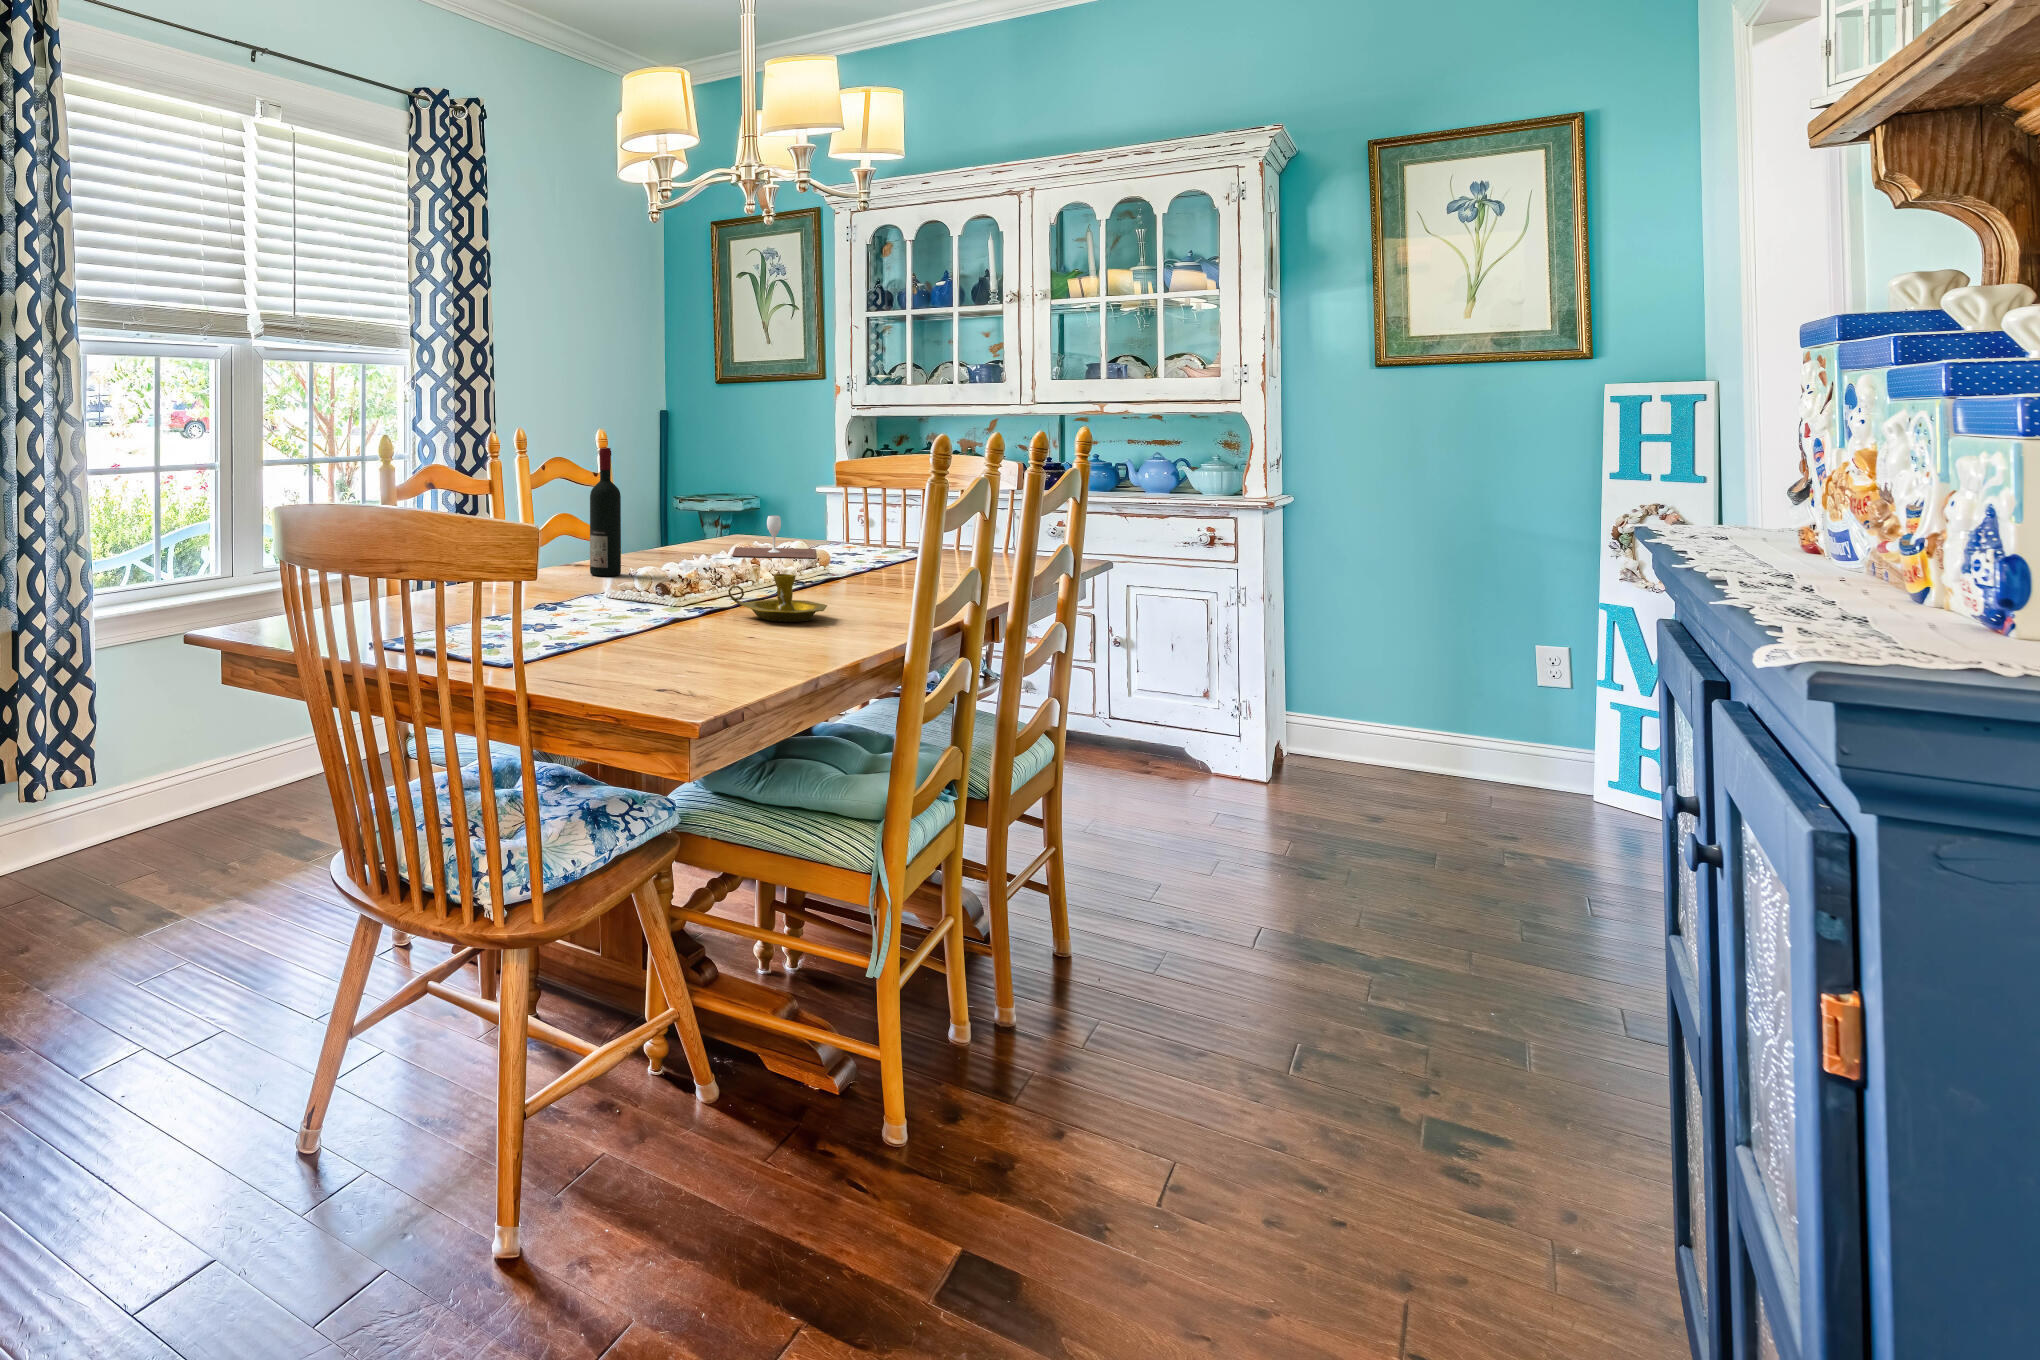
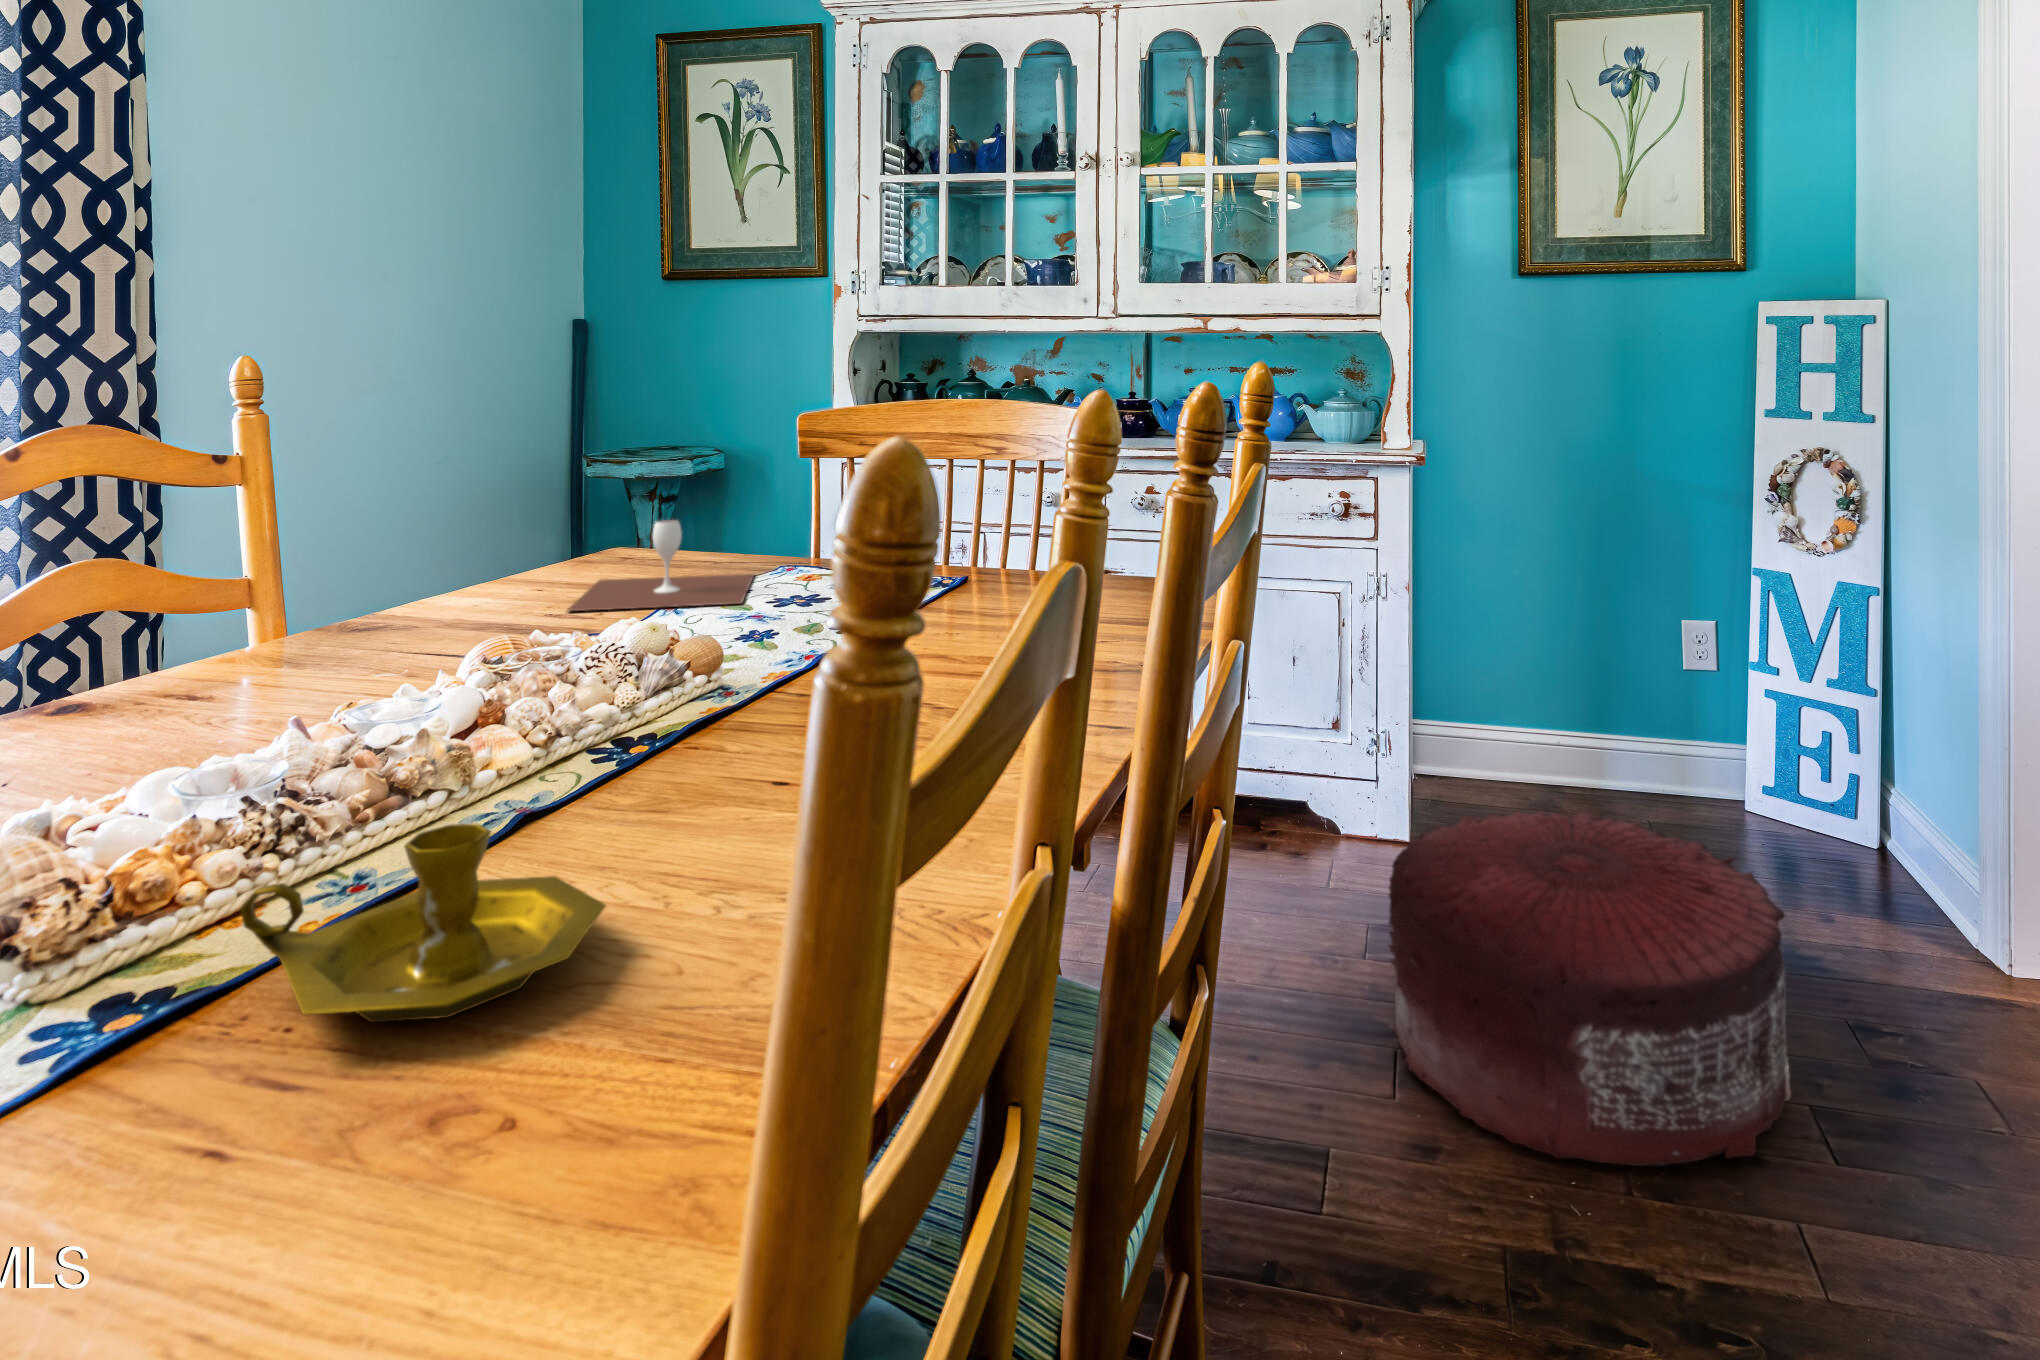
wine bottle: present [590,448,621,576] -> none [81,401,185,737]
pouf: none [1213,737,1515,934] -> present [1389,809,1791,1166]

